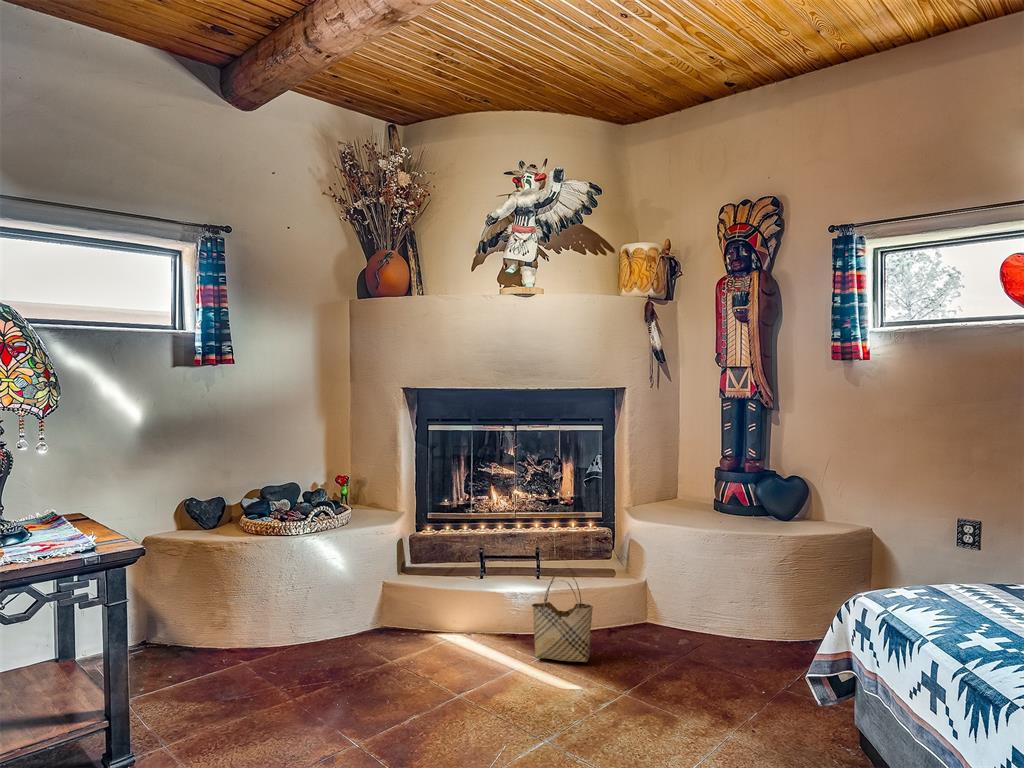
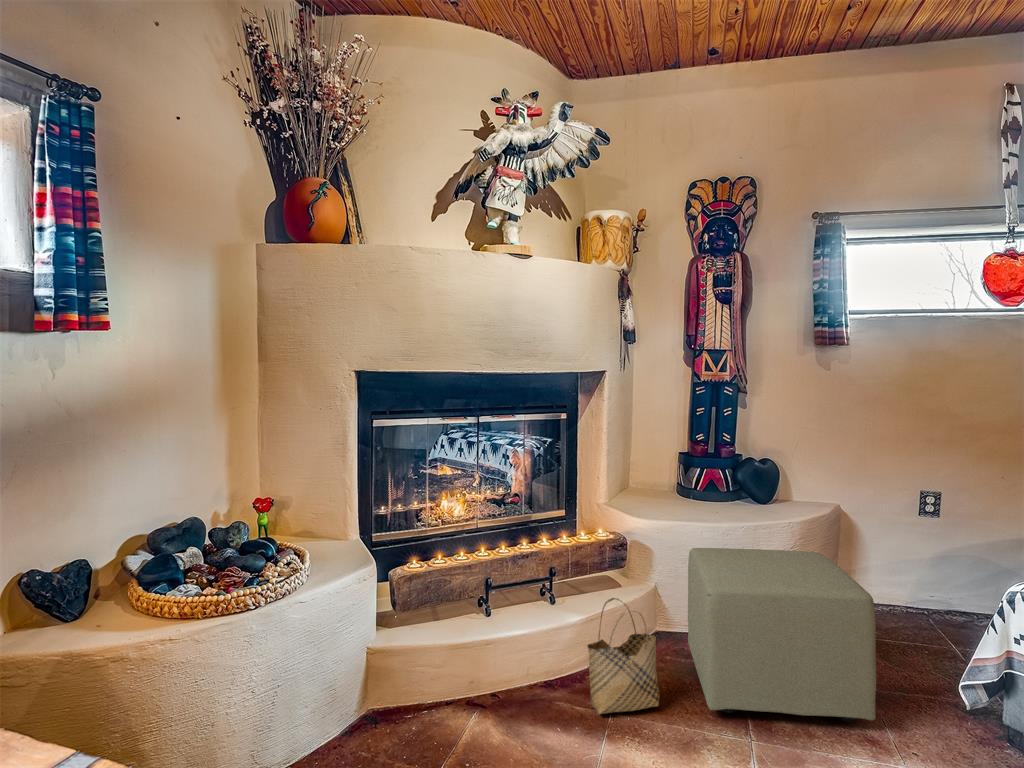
ottoman: none [619,545,782,703] -> present [688,548,876,722]

